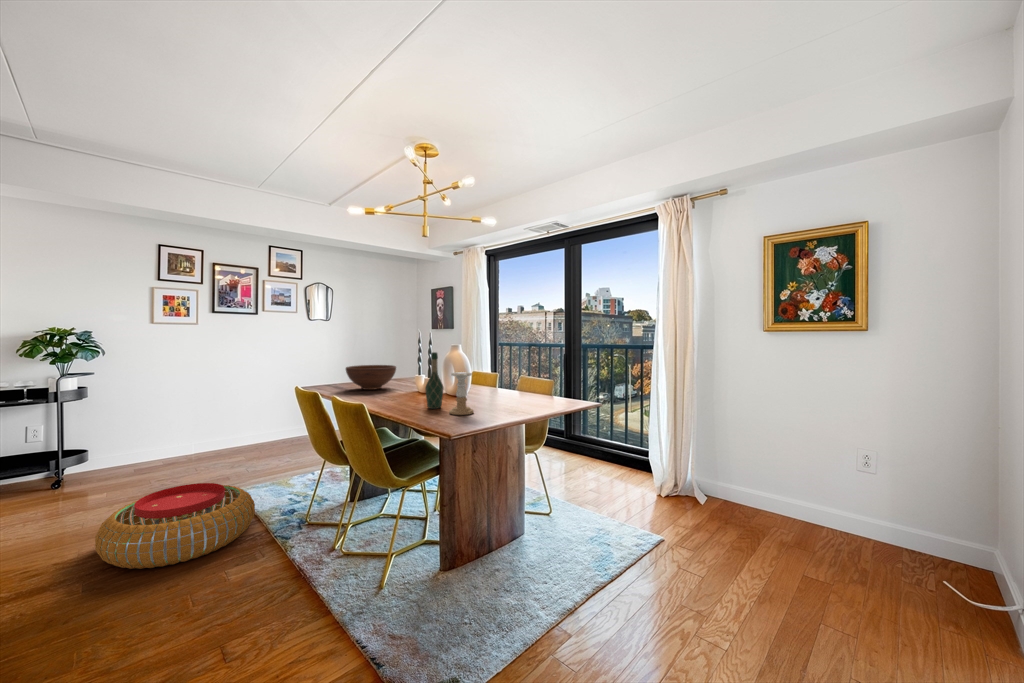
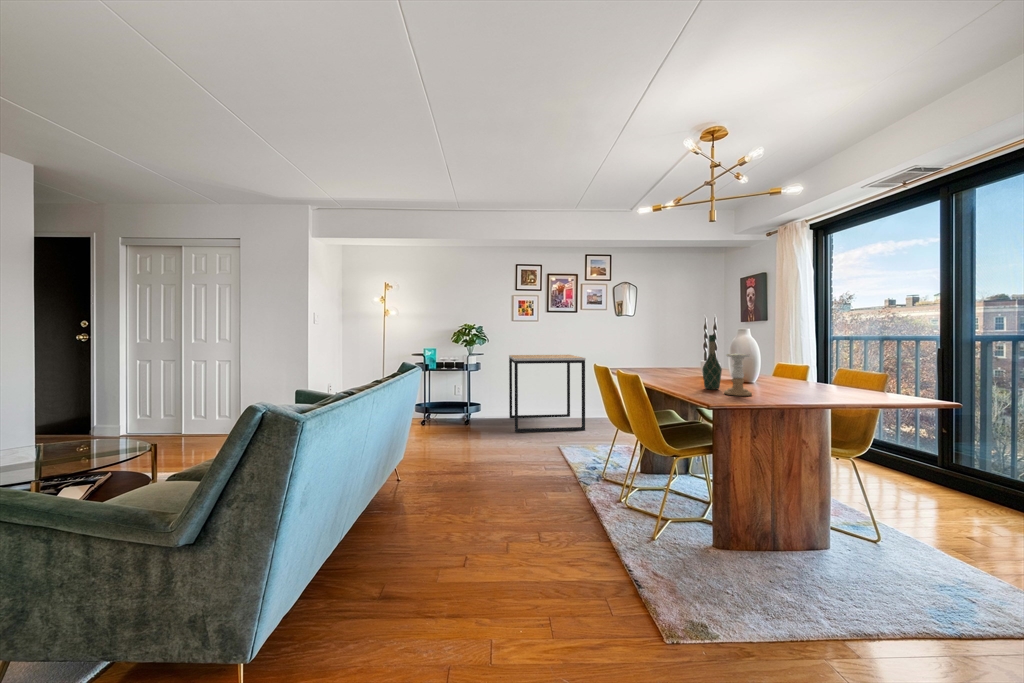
fruit bowl: present [346,365,396,390] -> none [638,352,685,374]
side table: none [145,367,272,484] -> present [509,355,585,432]
pouf: present [95,483,255,569] -> none [480,431,567,481]

